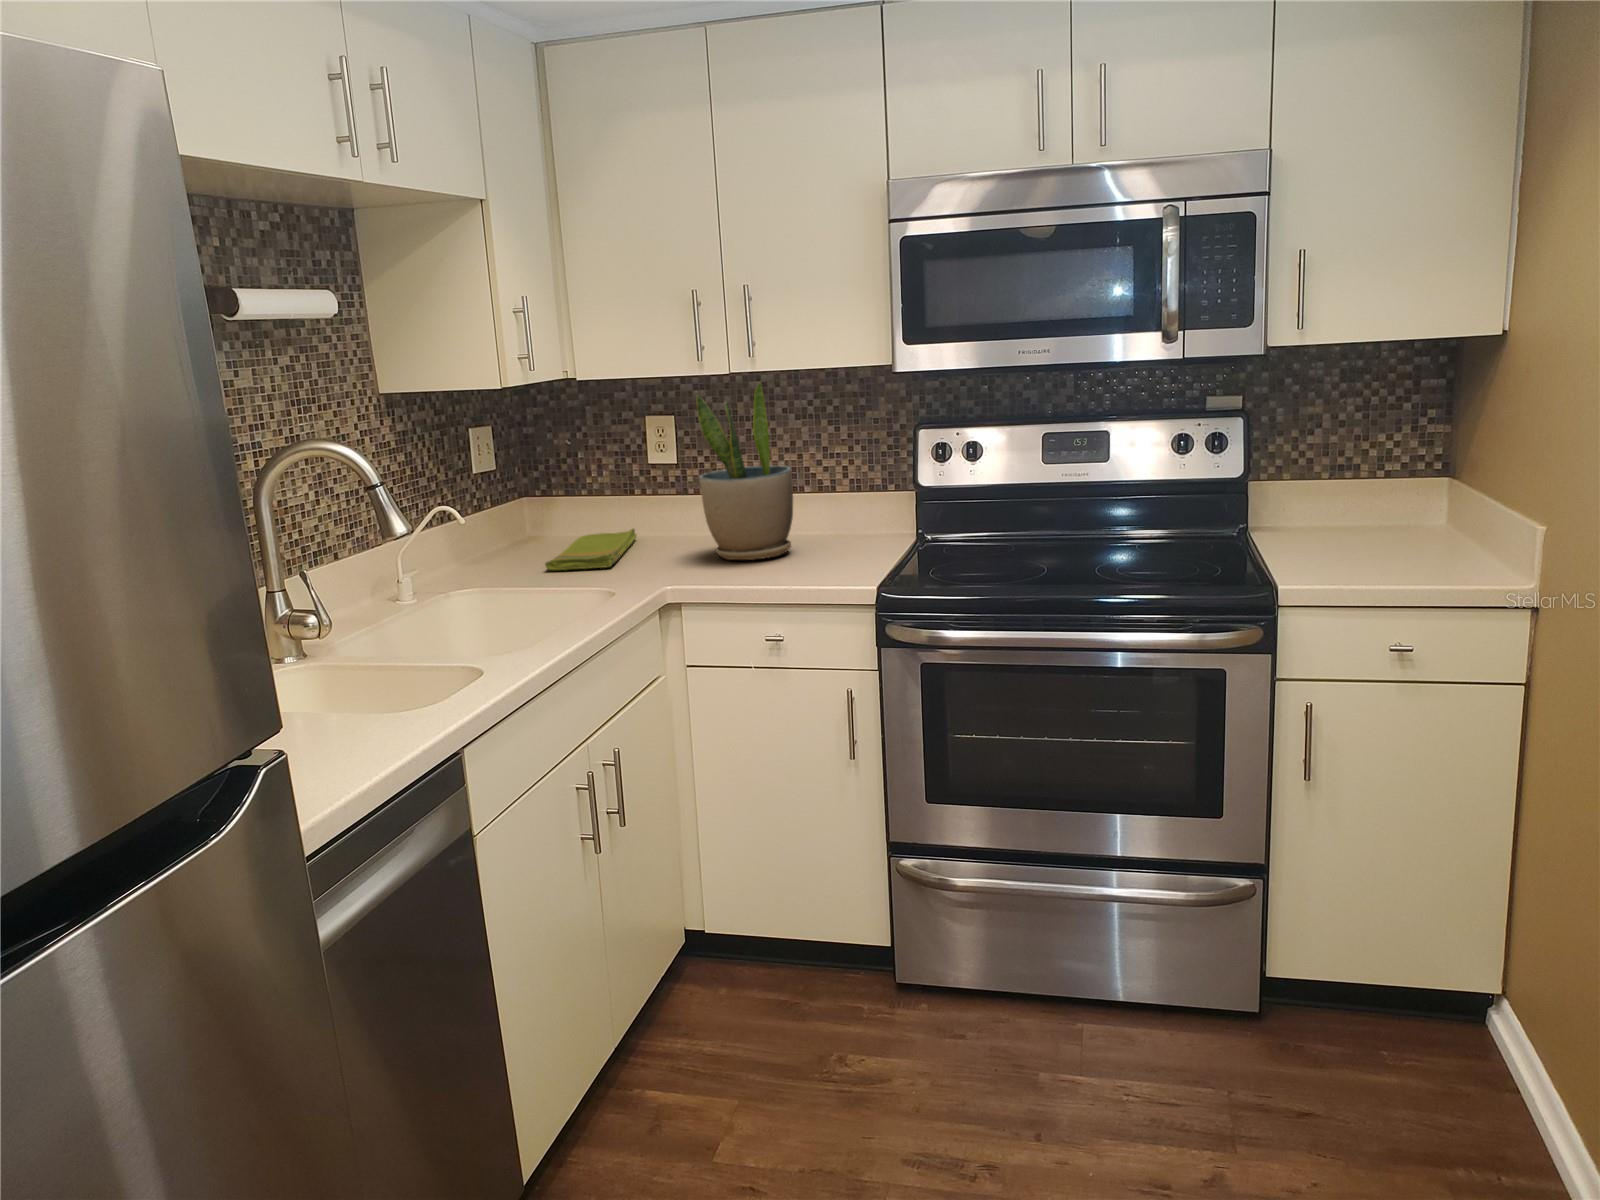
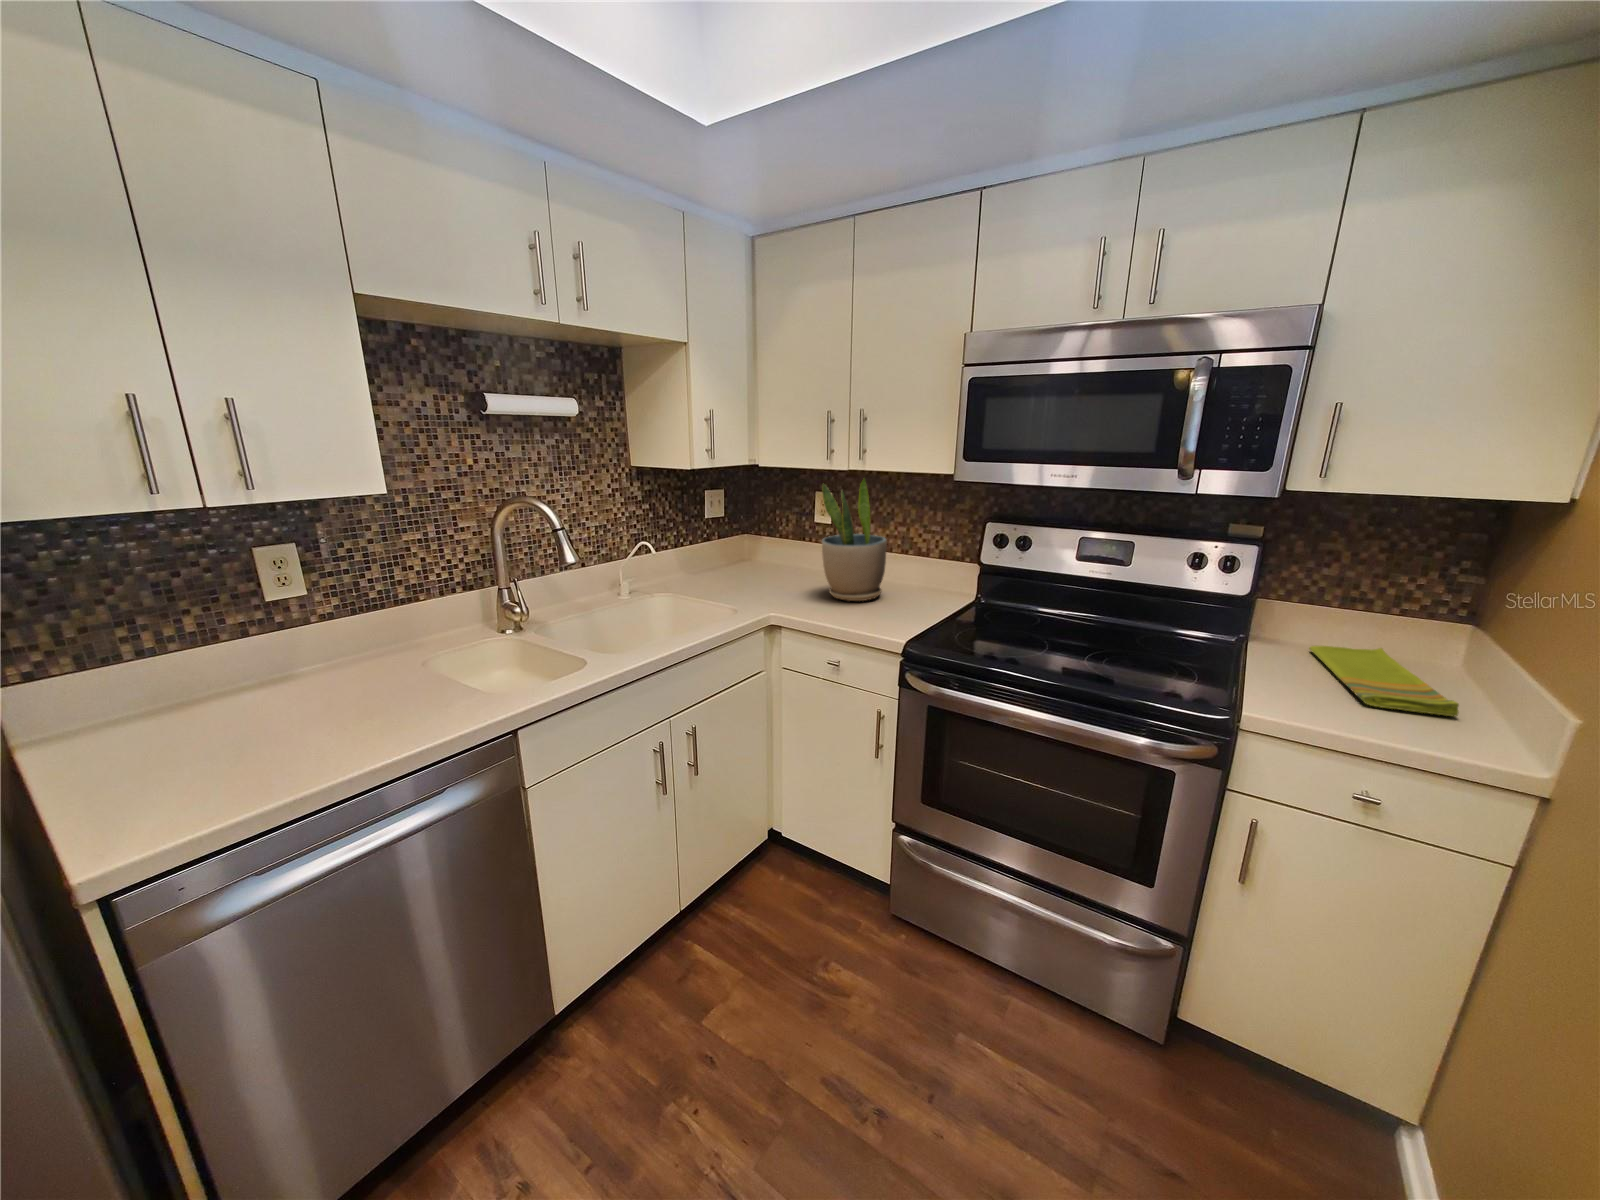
dish towel: present [545,528,637,570] -> present [1309,646,1459,716]

